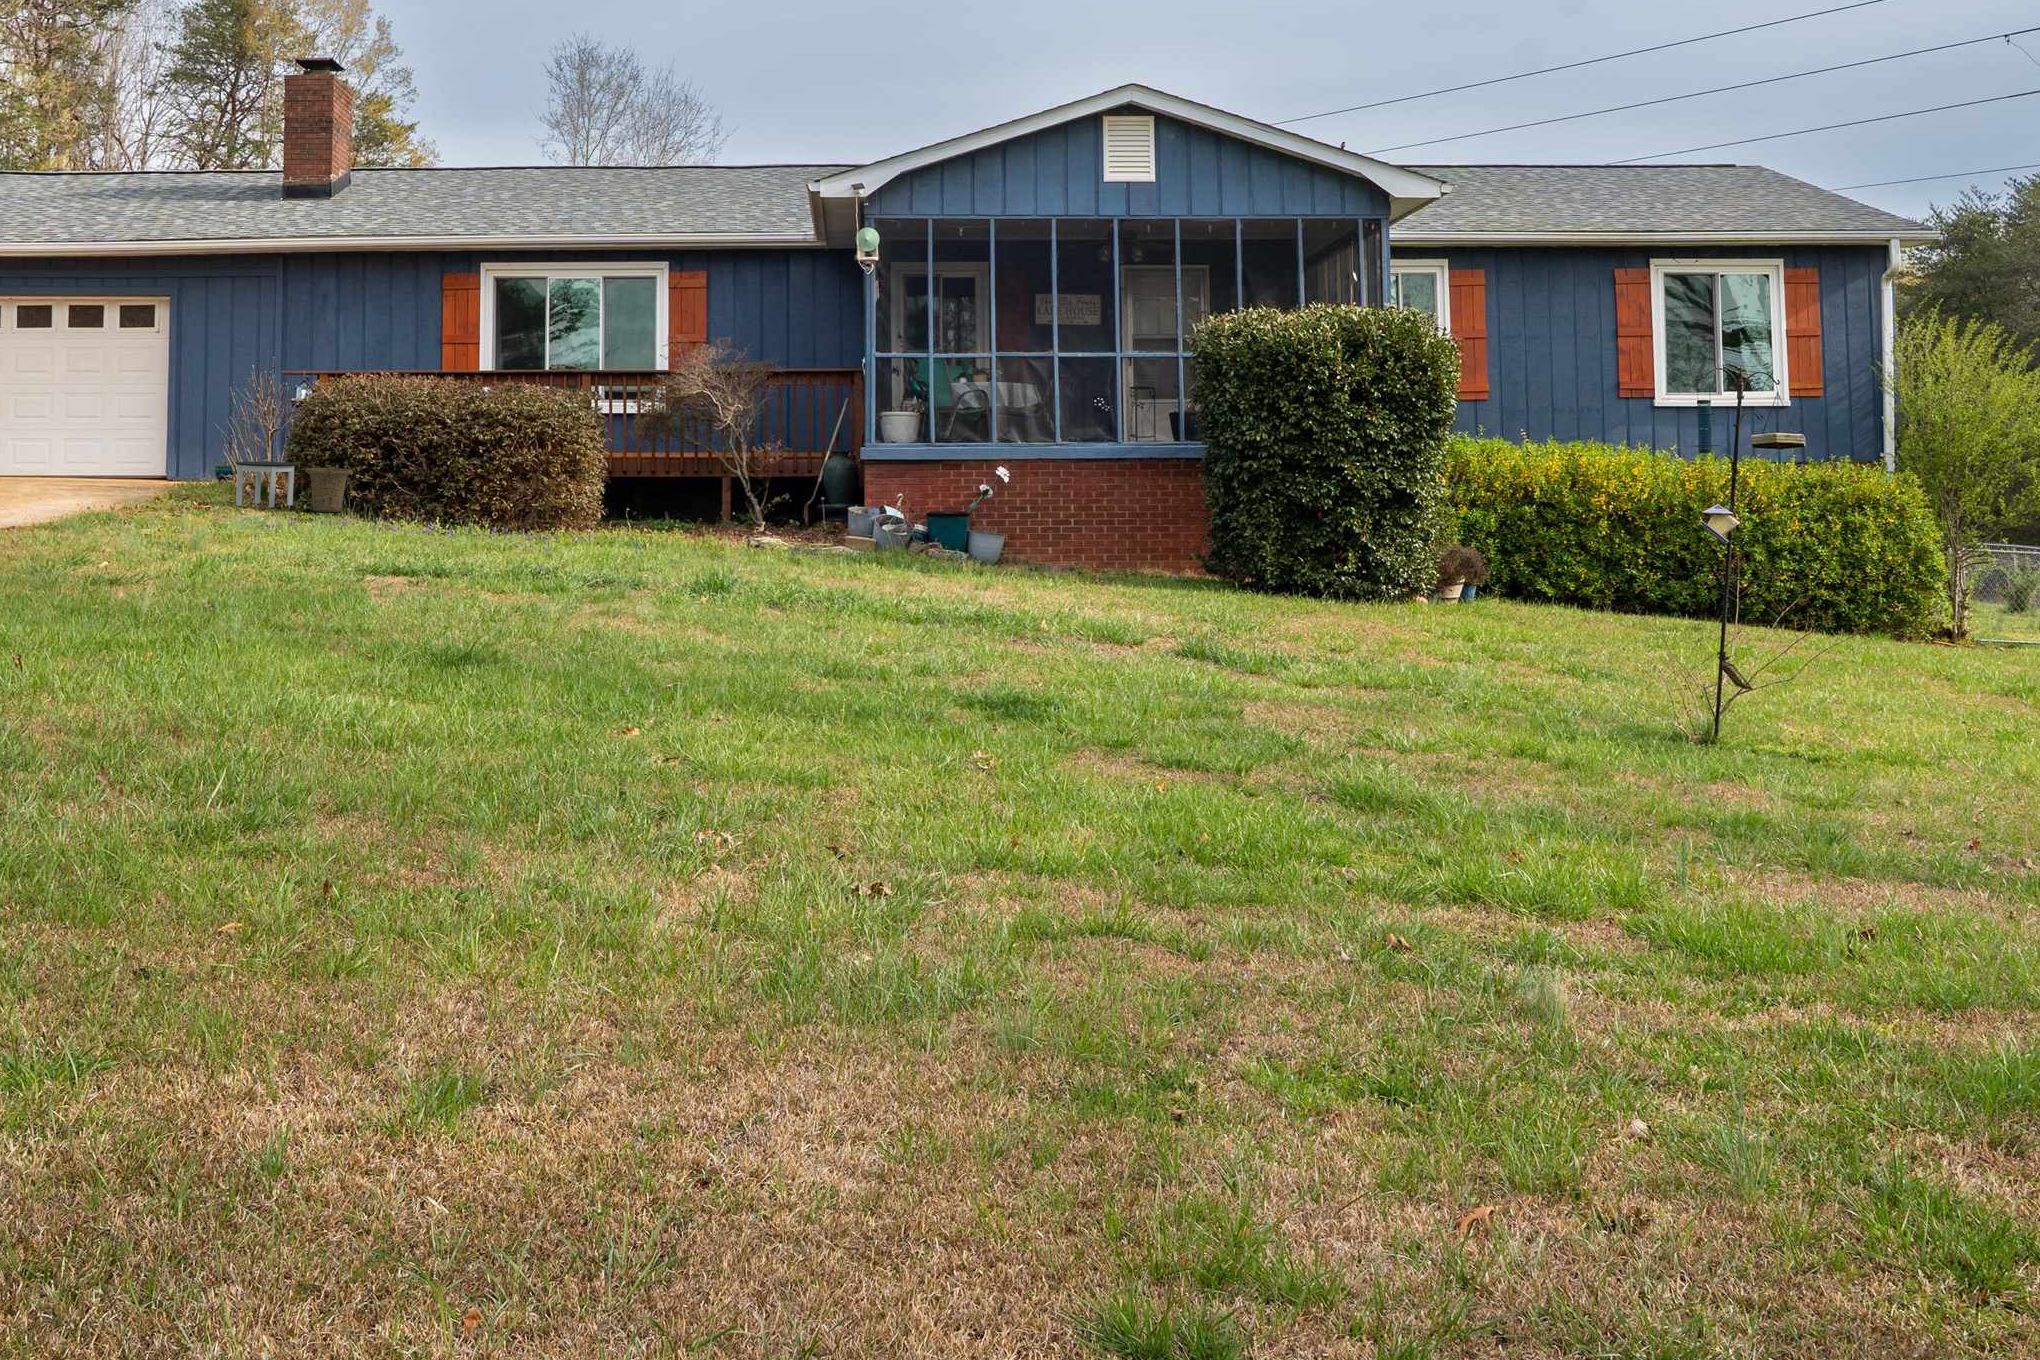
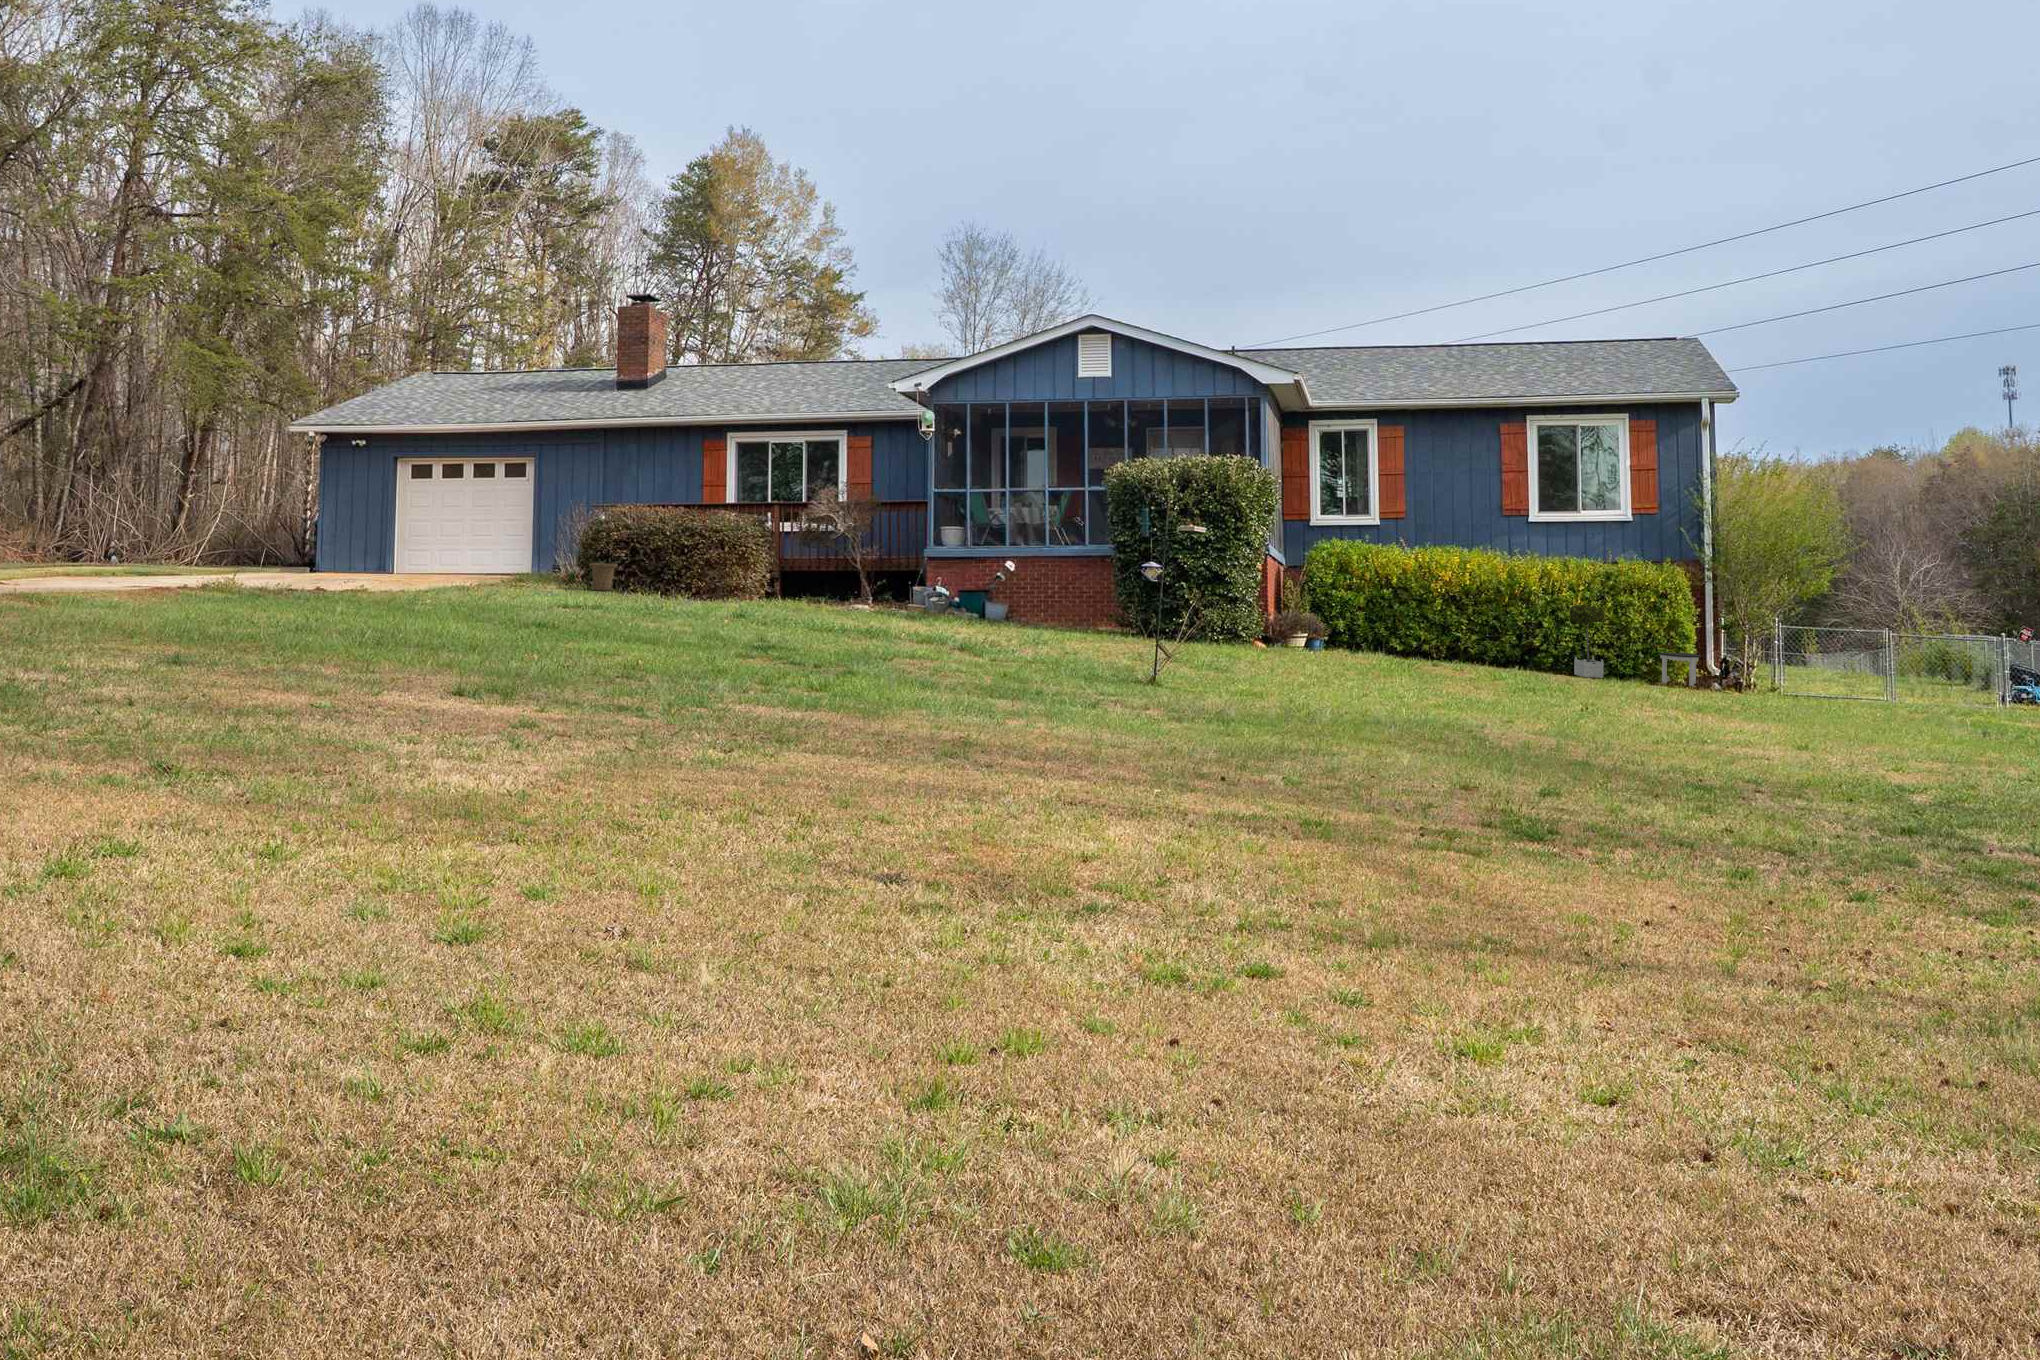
round table: present [236,461,296,508] -> present [1658,653,1701,686]
potted tree: none [1789,527,1842,634] -> present [1569,604,1604,678]

